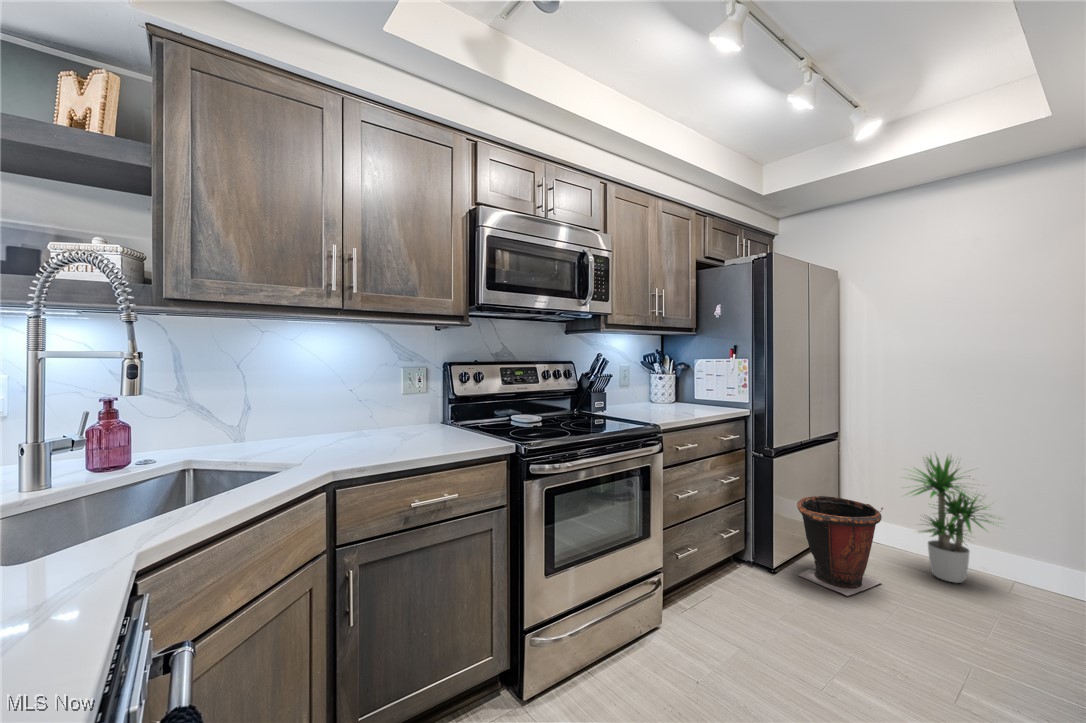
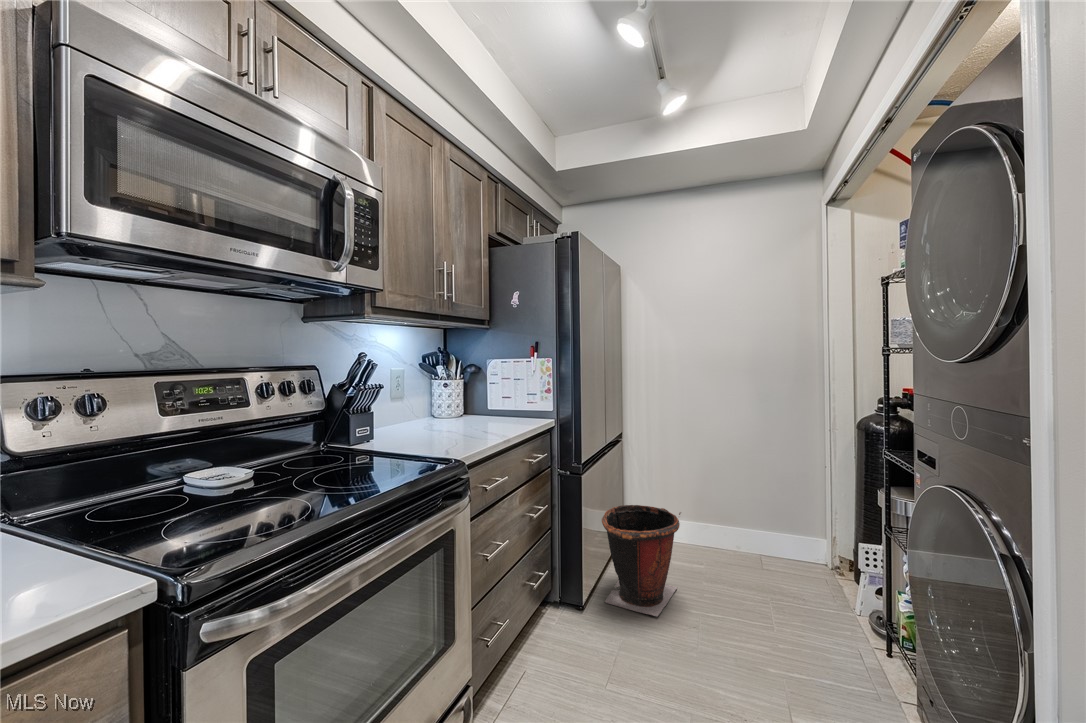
potted plant: present [910,456,992,583] -> none [678,444,762,569]

